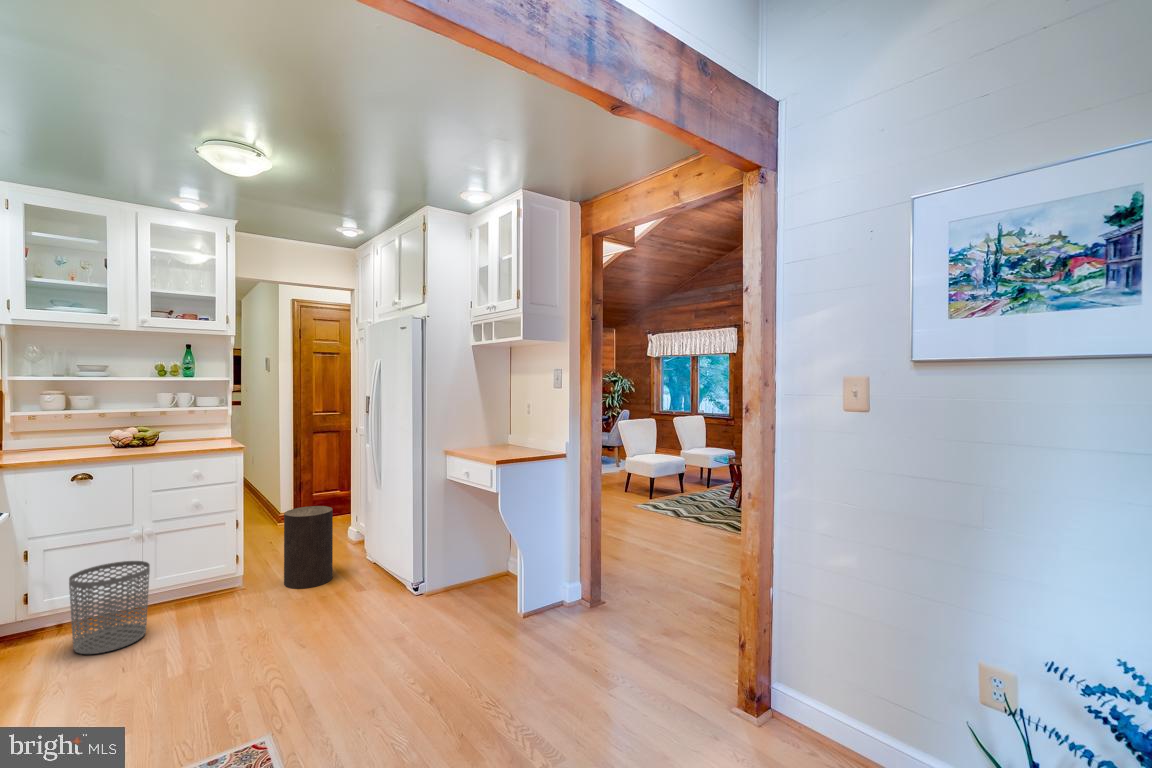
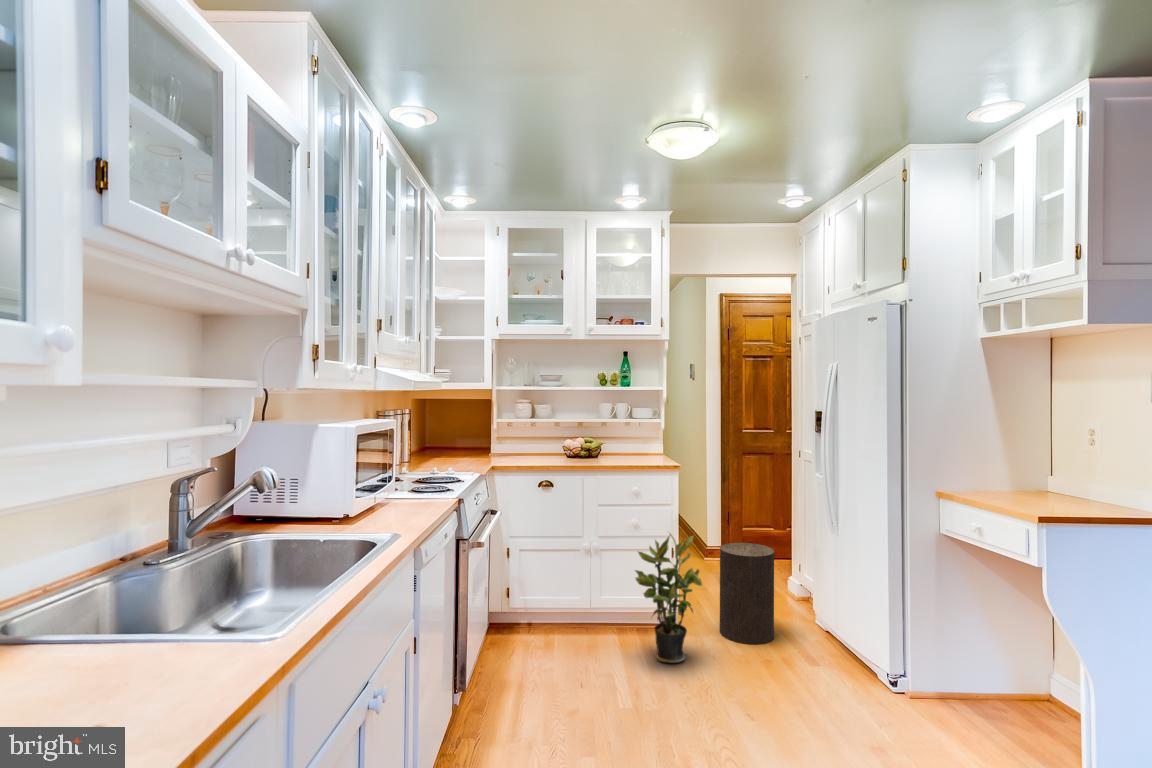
potted plant: none [193,505,264,621] -> present [635,533,702,663]
waste bin: present [69,561,150,654] -> none [537,574,598,665]

